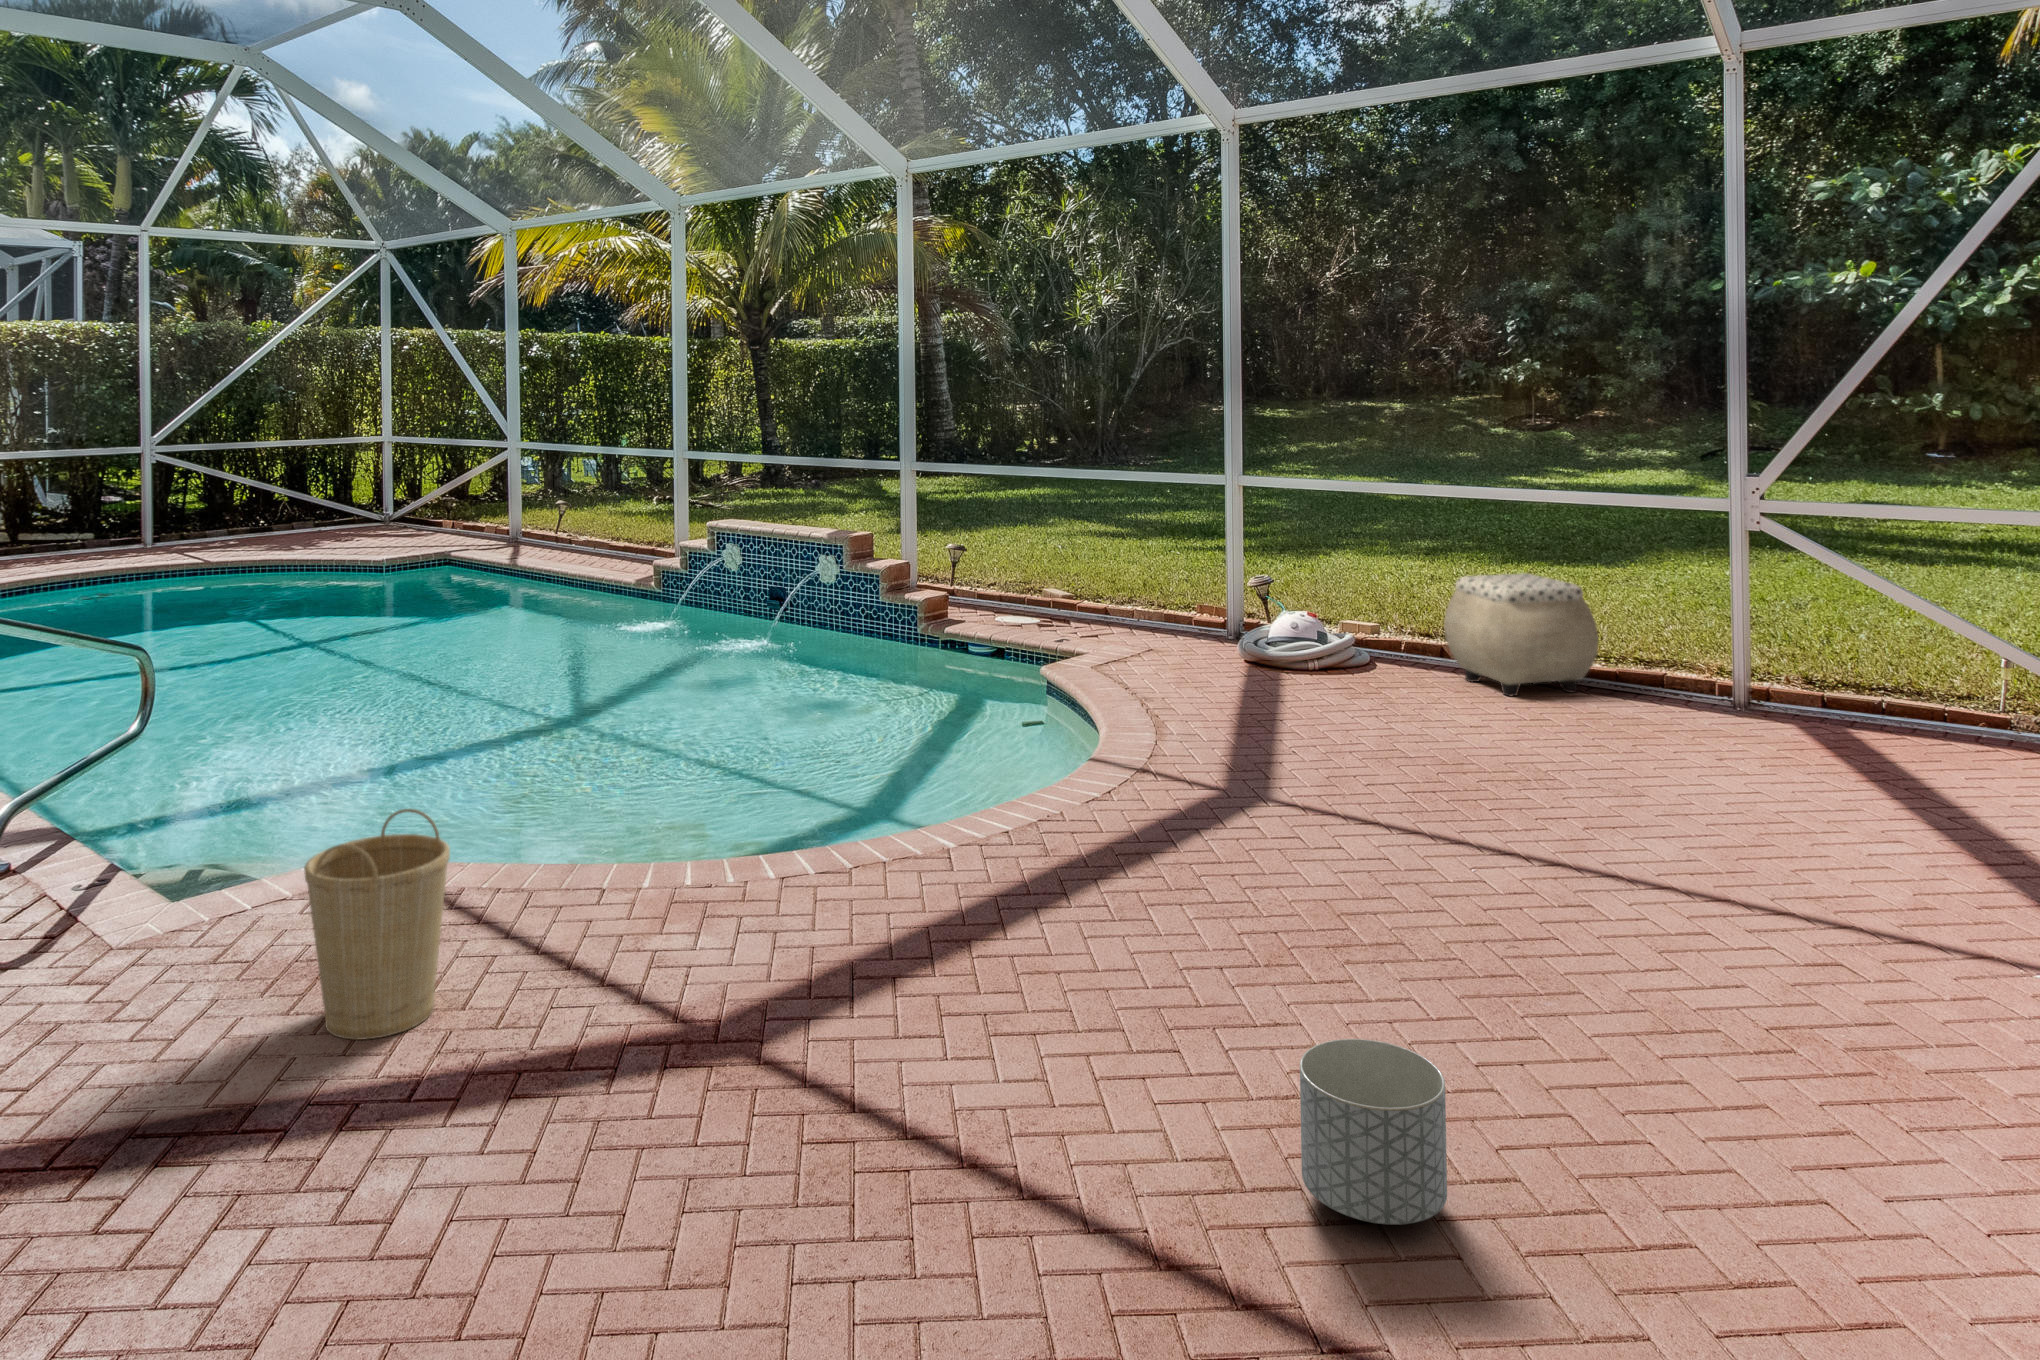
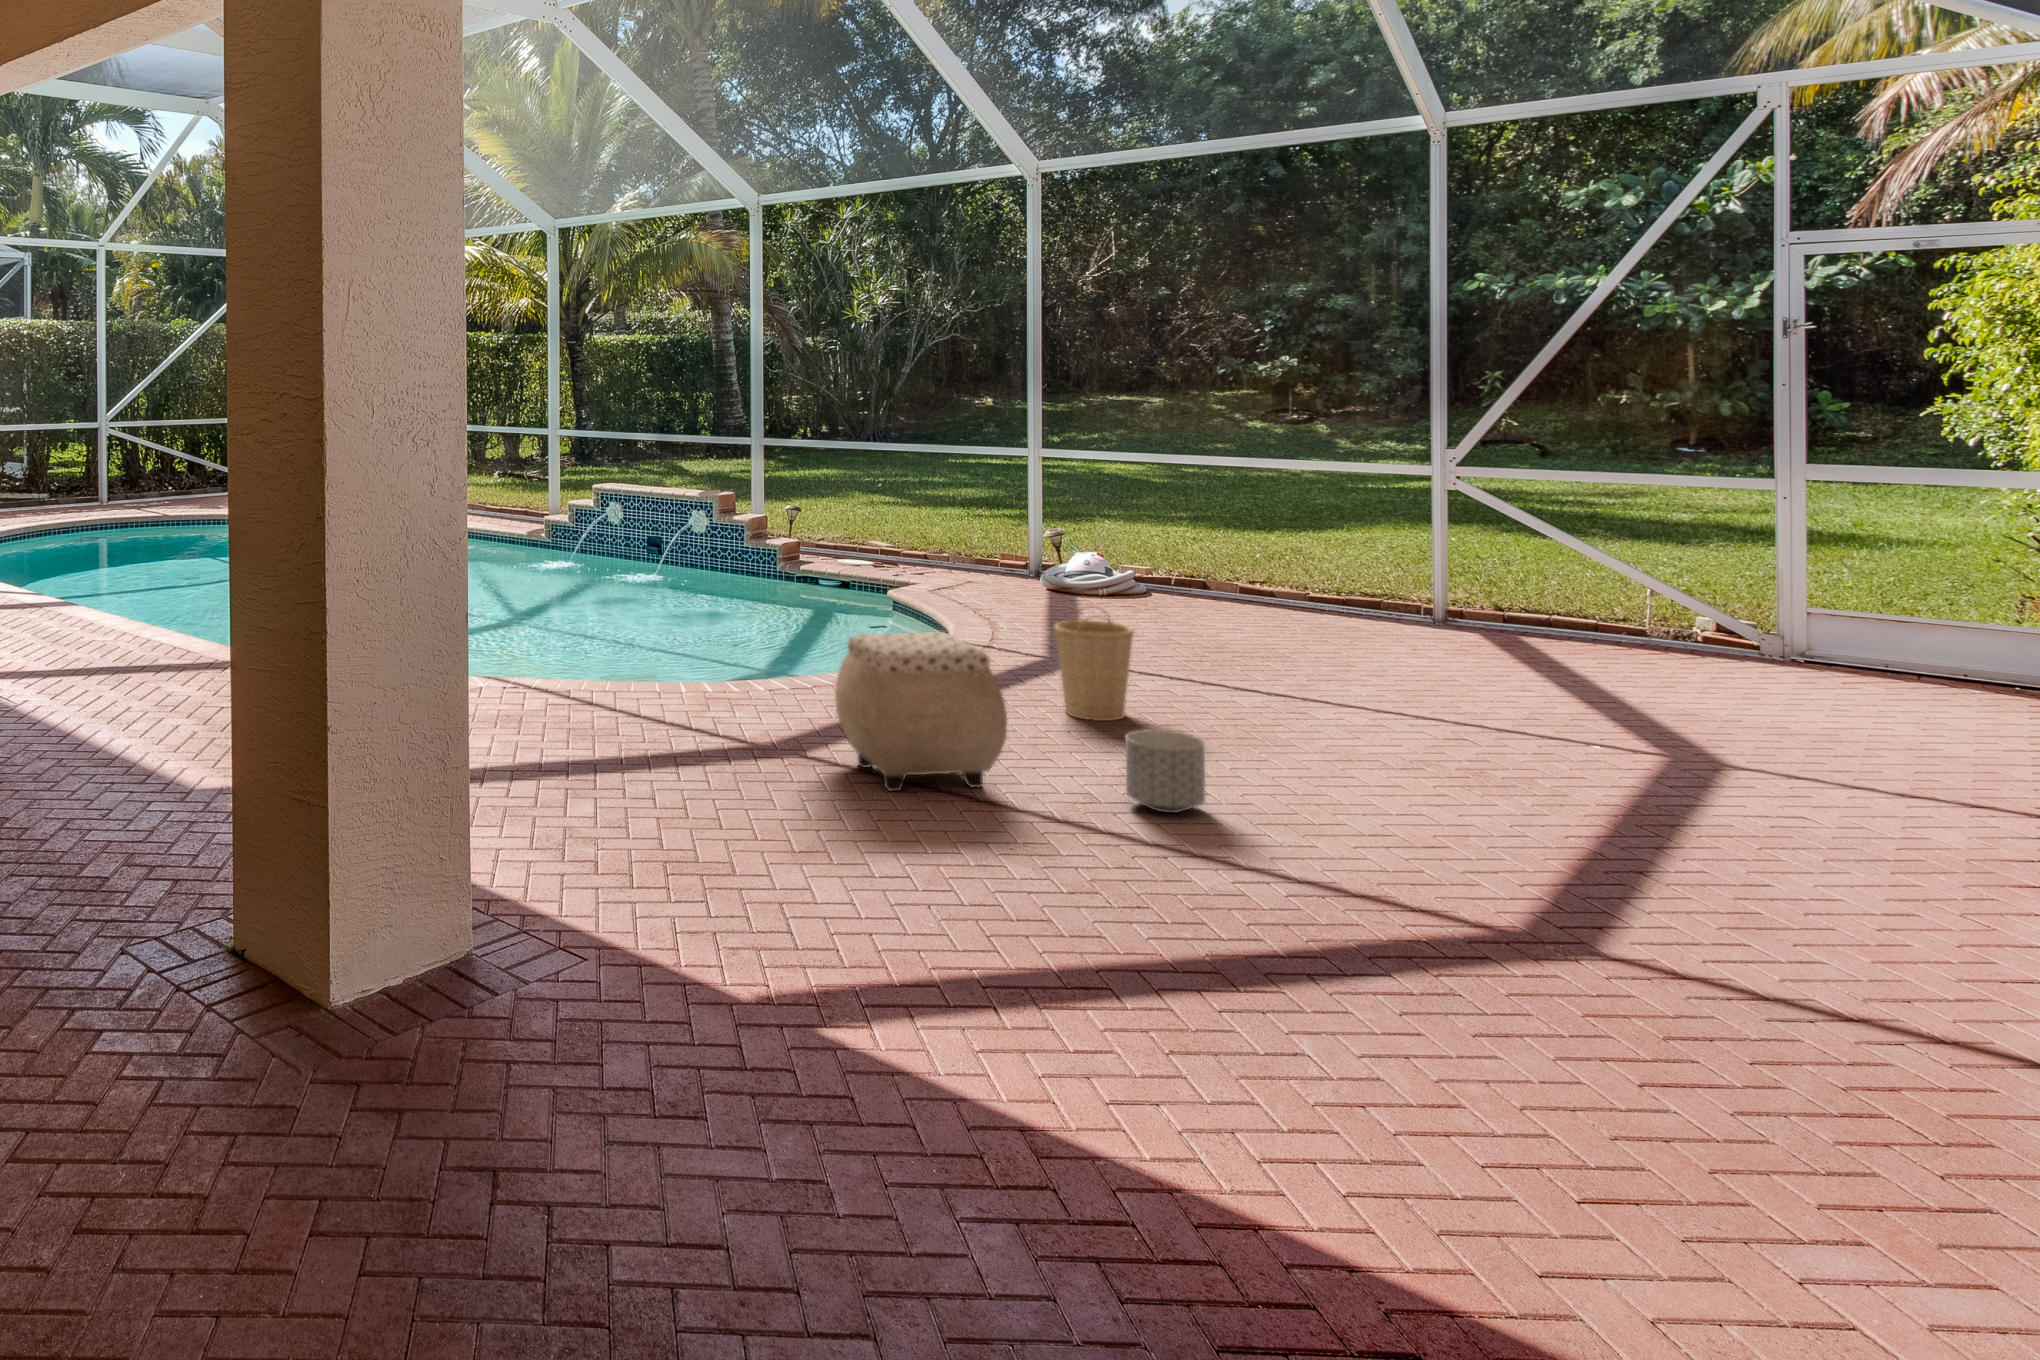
ottoman: present [1444,573,1599,696] -> present [835,632,1007,791]
basket: present [304,809,450,1040] -> present [1055,606,1134,721]

